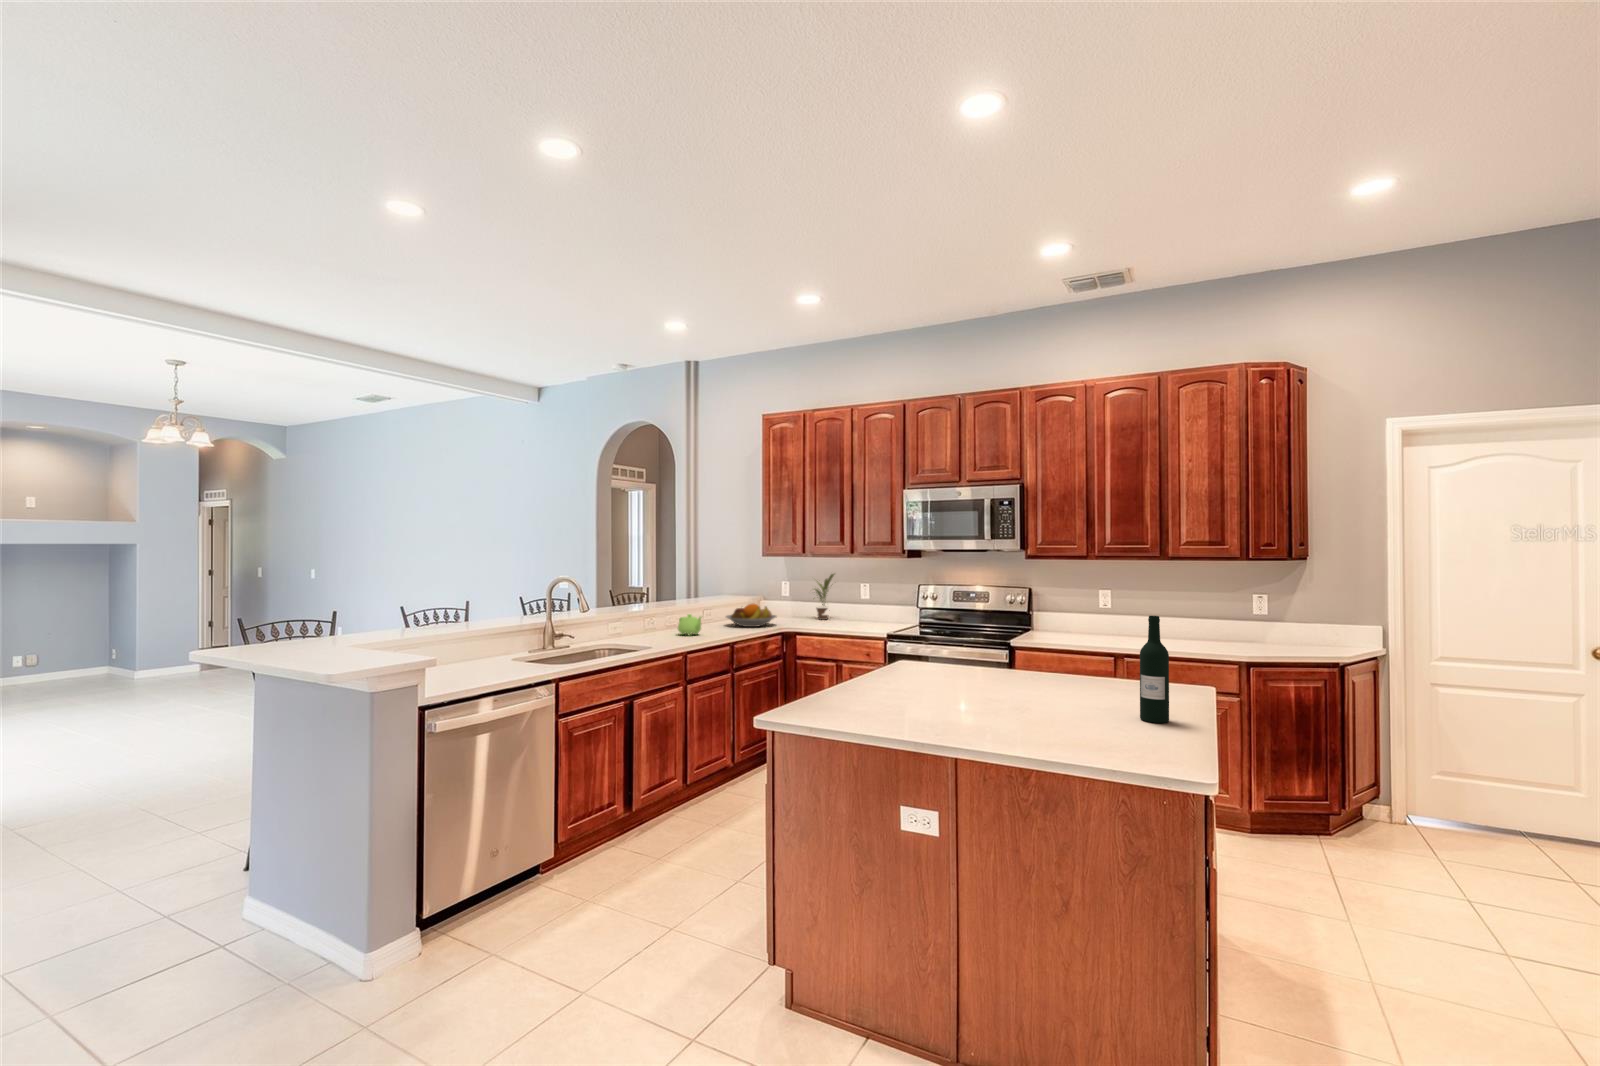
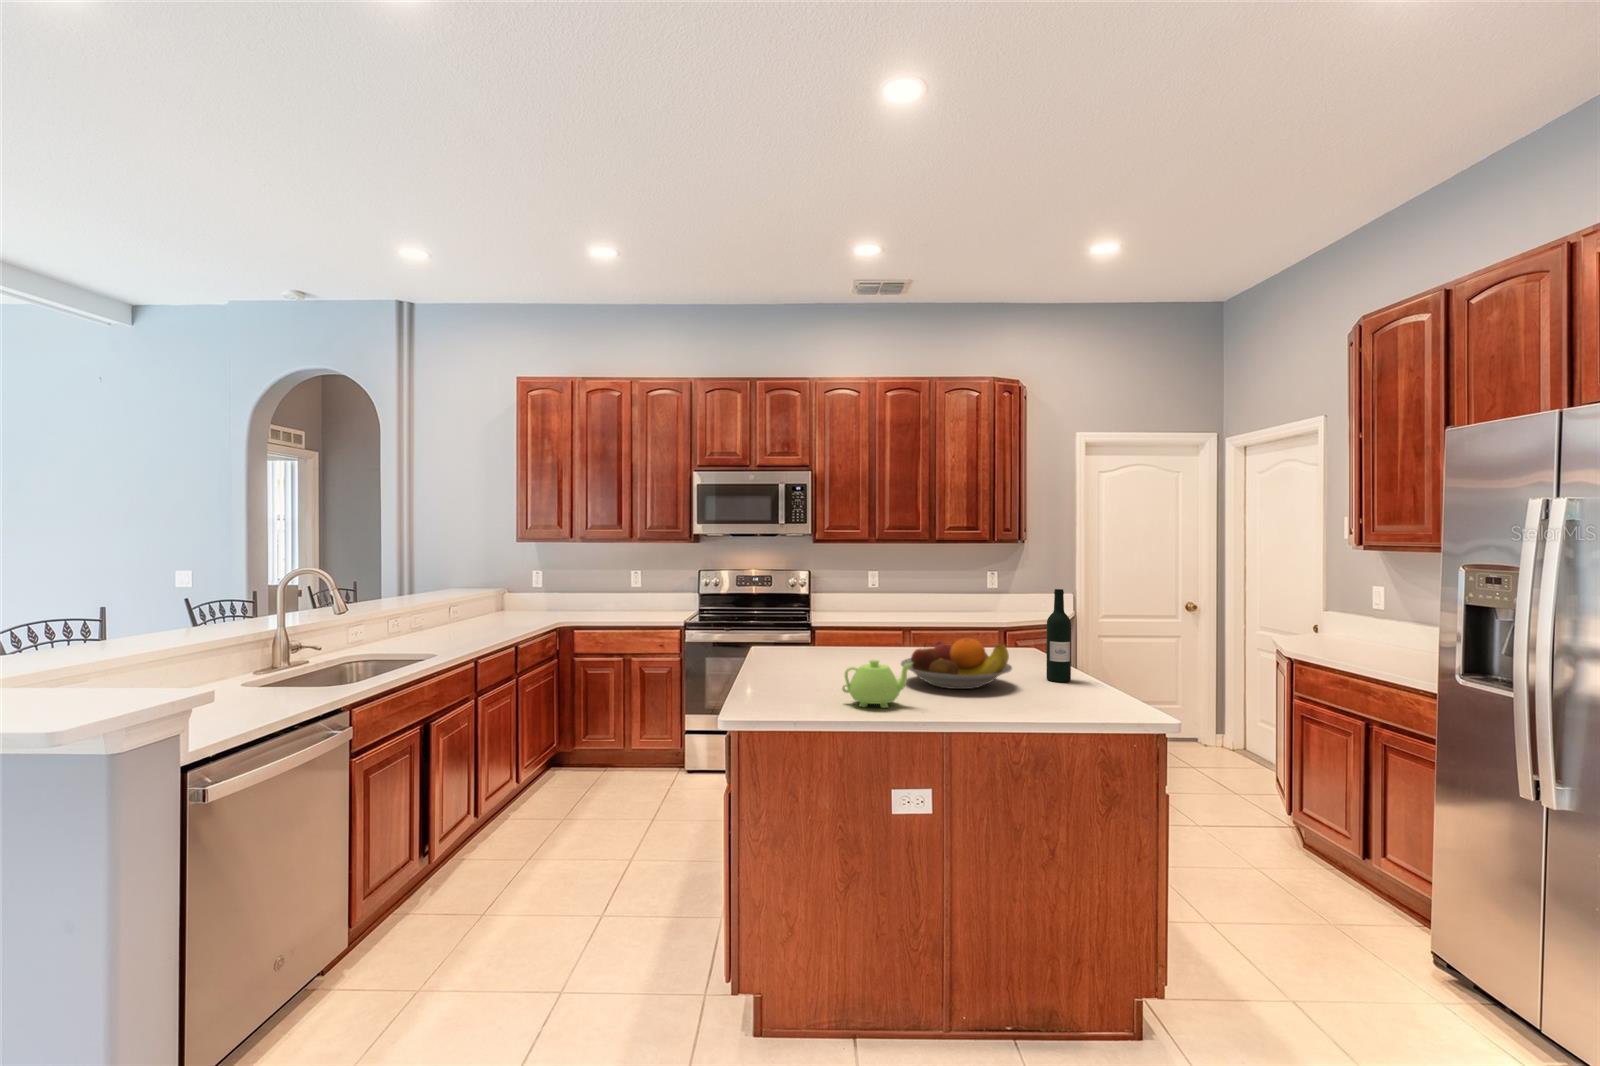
potted plant: present [814,574,834,620] -> none [571,558,610,611]
fruit bowl: present [726,604,776,627] -> present [901,638,1012,689]
teapot: present [678,614,702,636] -> present [842,660,913,708]

